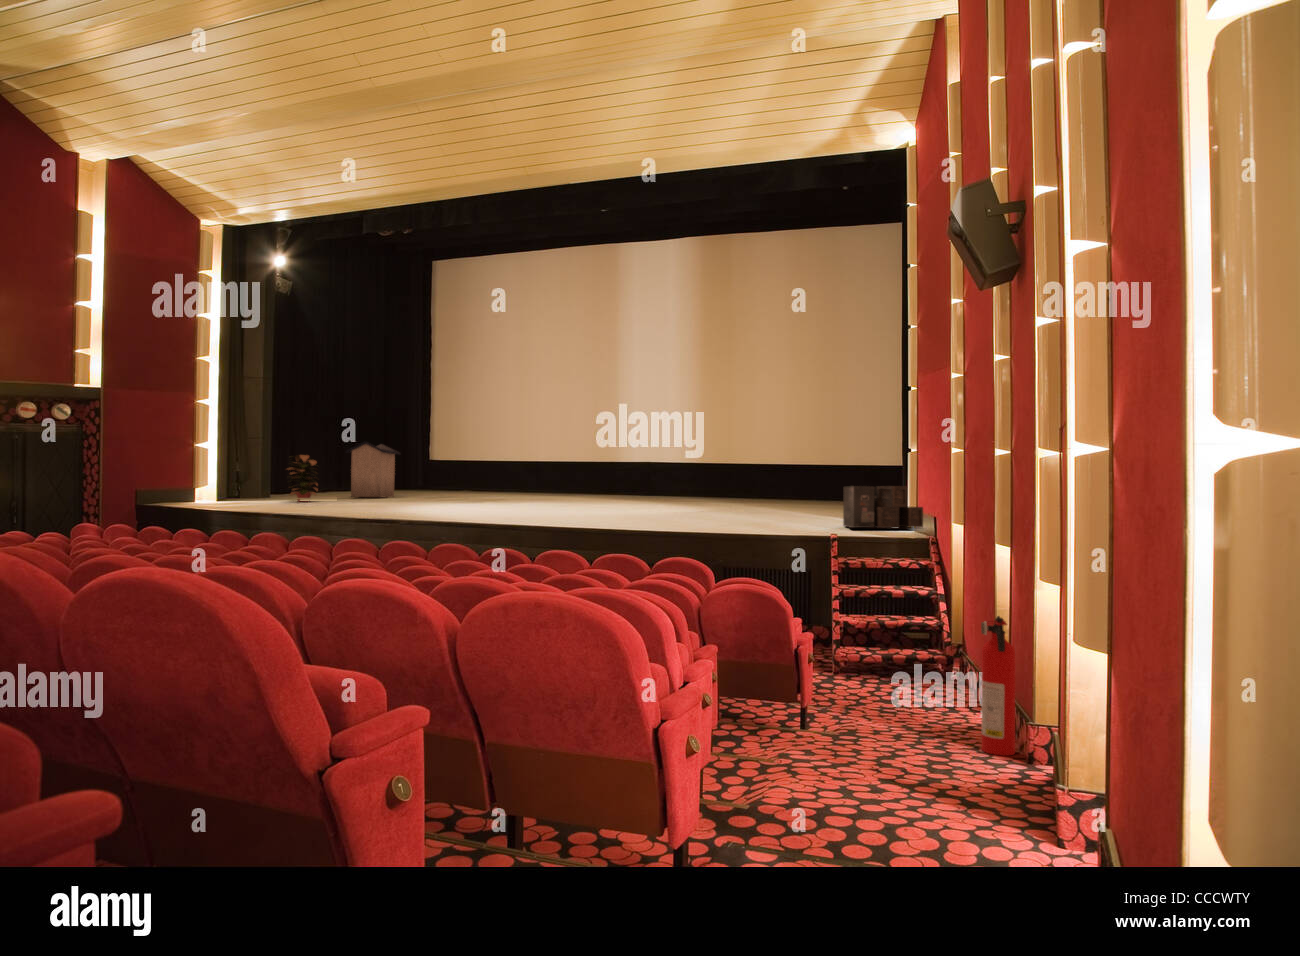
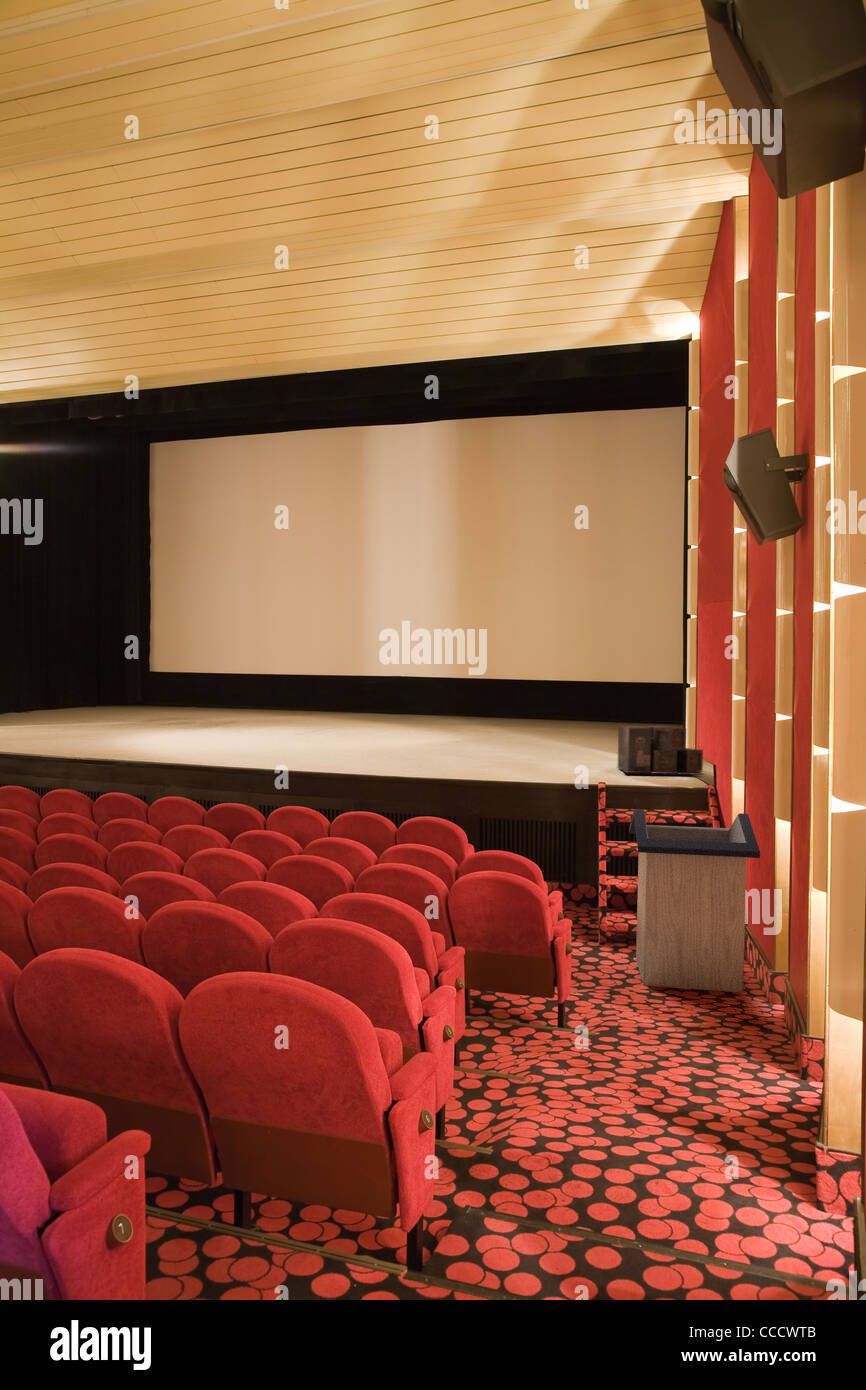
trash can: present [346,442,400,497] -> present [629,809,760,992]
decorative plant: present [287,455,318,502] -> none [23,664,62,714]
fire extinguisher: present [981,616,1015,756] -> none [749,918,787,1068]

